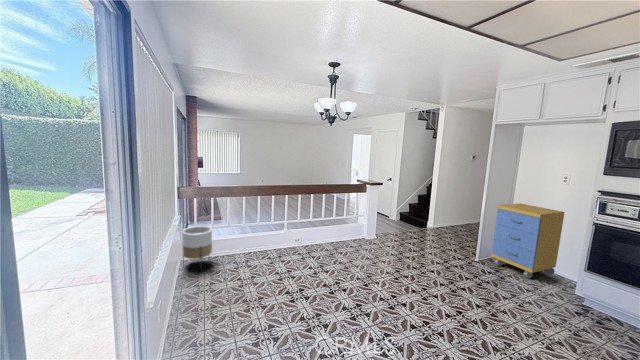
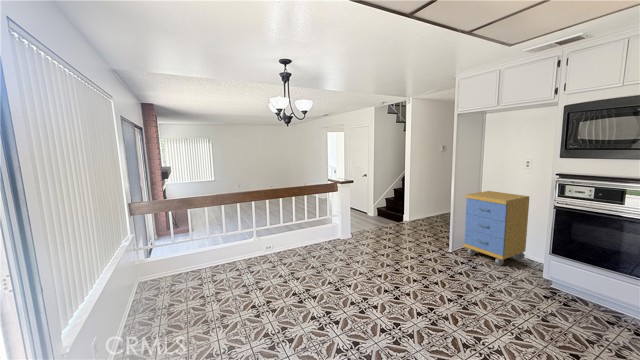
planter: present [183,226,212,259] -> none [135,243,172,293]

